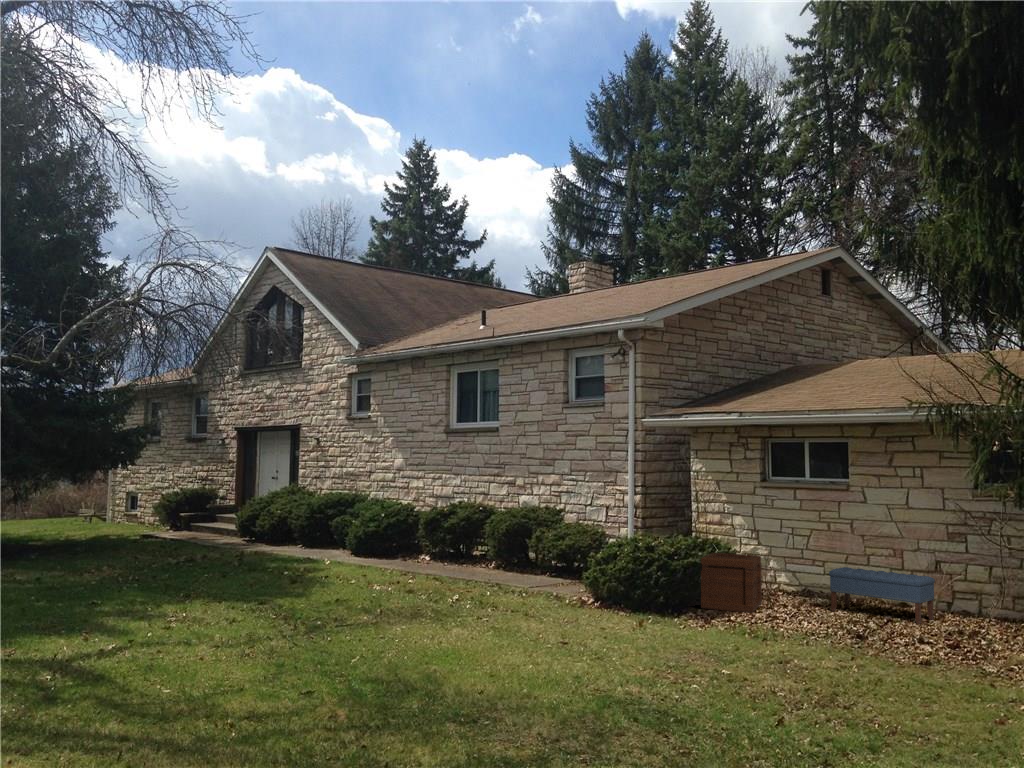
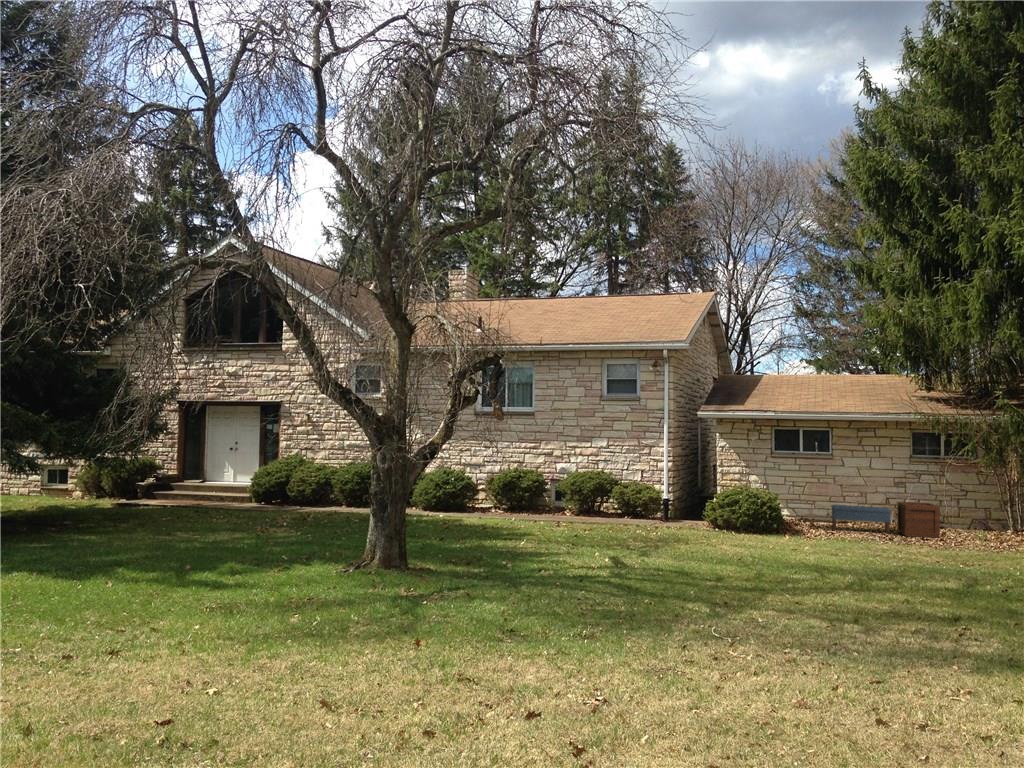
wooden crate: present [701,553,762,613] -> present [897,502,940,538]

